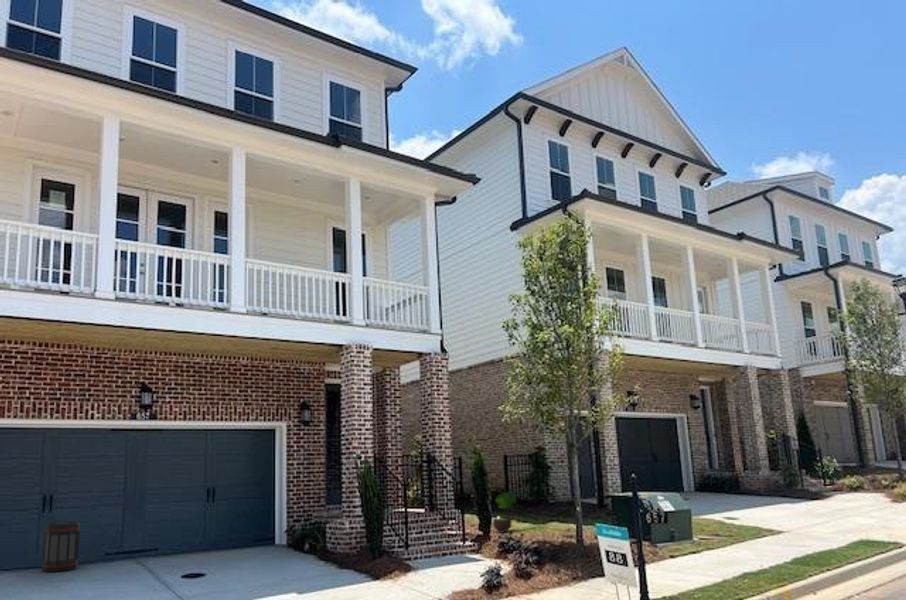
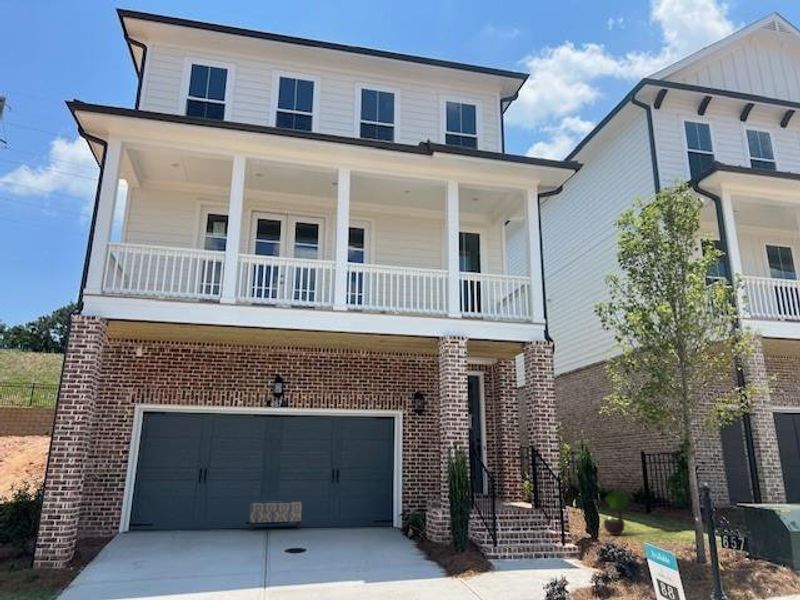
trash can: present [42,521,81,572] -> none [198,490,228,533]
bench: none [105,529,173,565] -> present [250,501,302,531]

